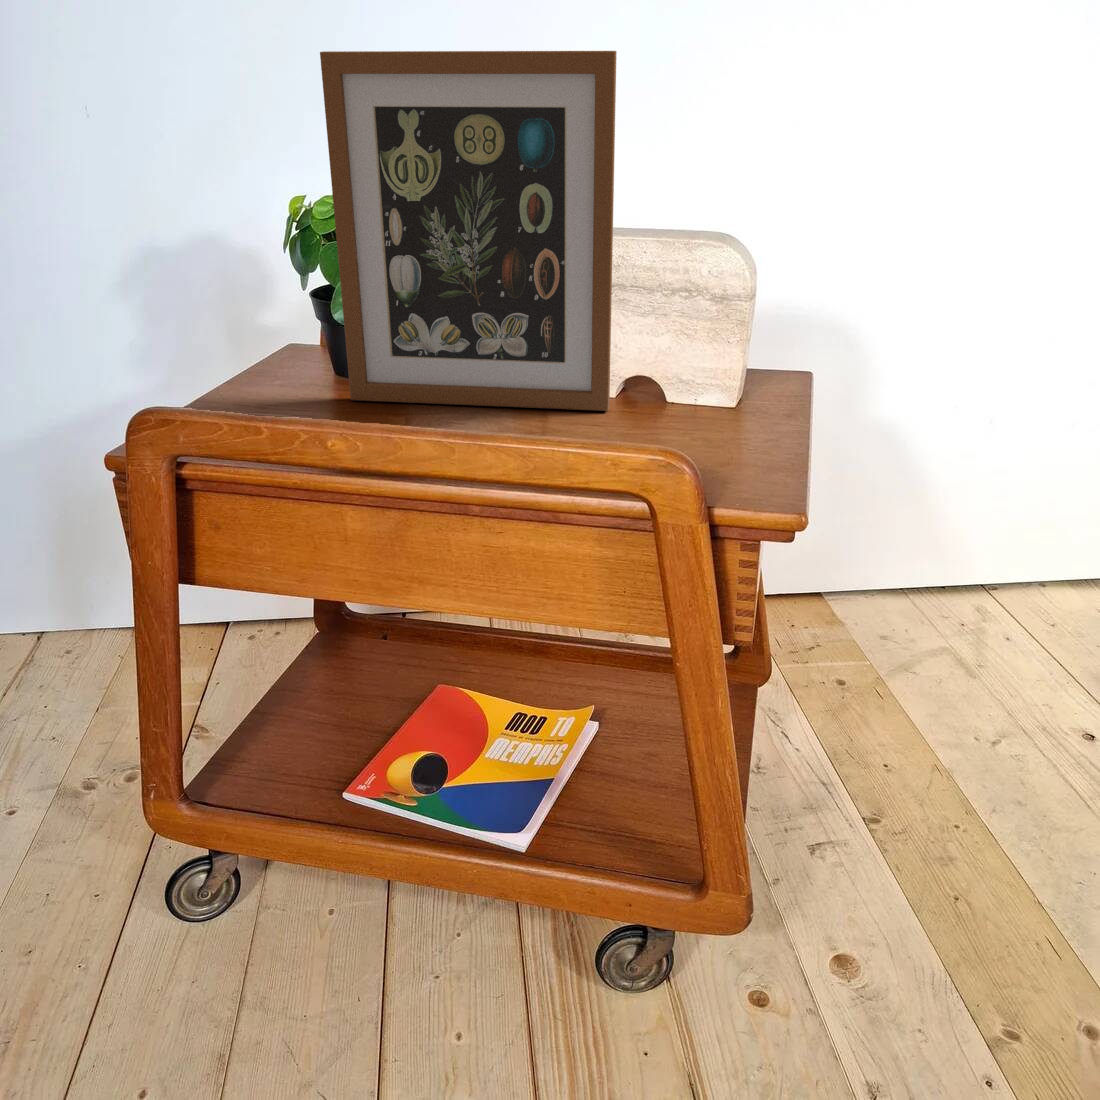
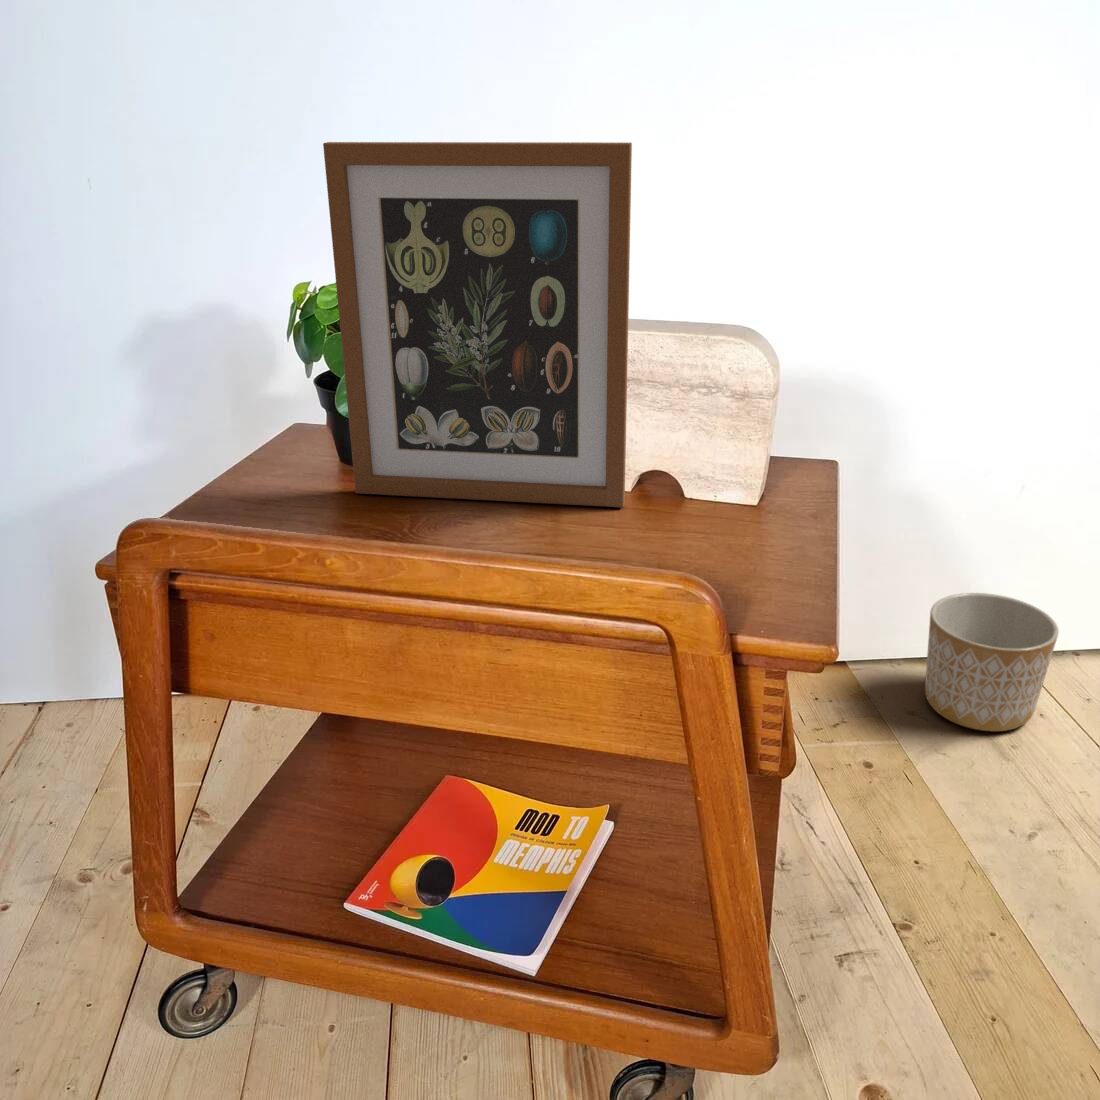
planter: none [898,520,1025,650] -> present [925,593,1059,731]

